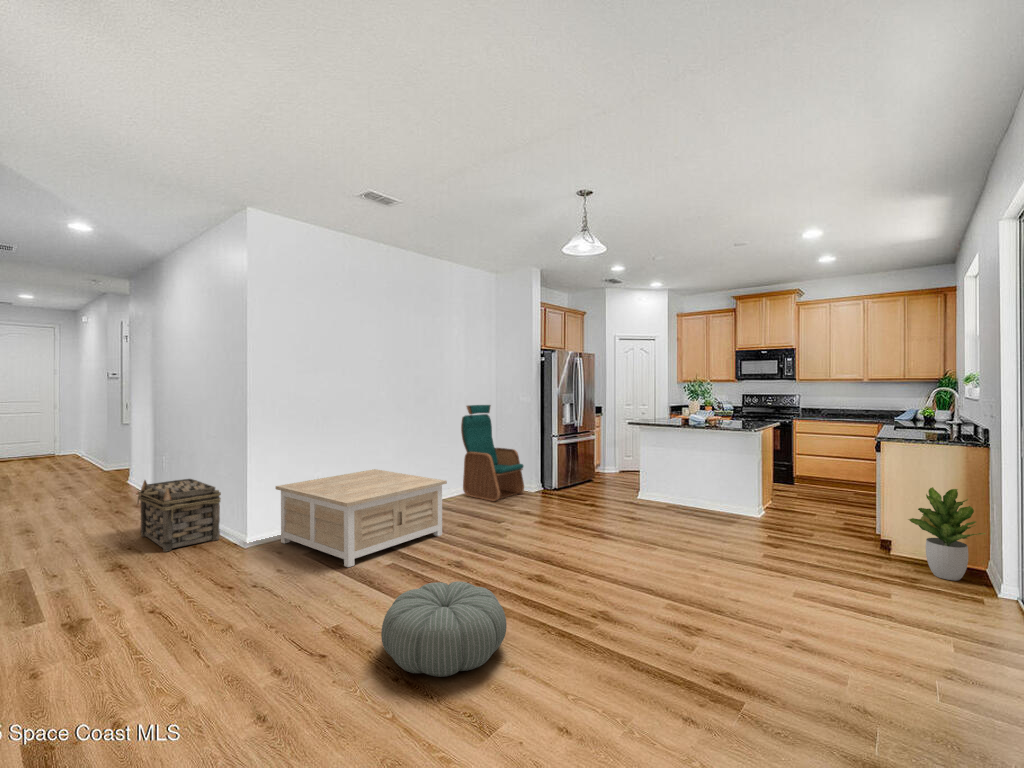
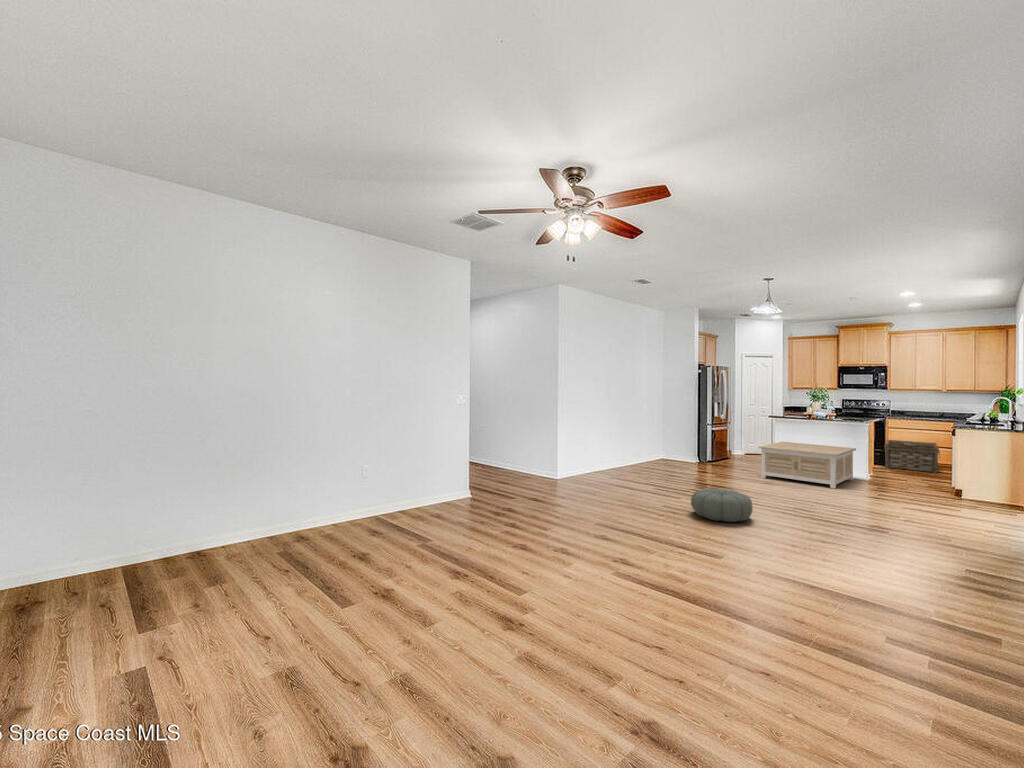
armchair: present [461,405,524,501] -> none [646,403,690,466]
coffee table: present [275,469,447,567] -> present [759,442,856,489]
basket: present [138,479,221,552] -> present [885,440,940,473]
potted plant: present [909,487,985,581] -> none [967,457,1015,509]

